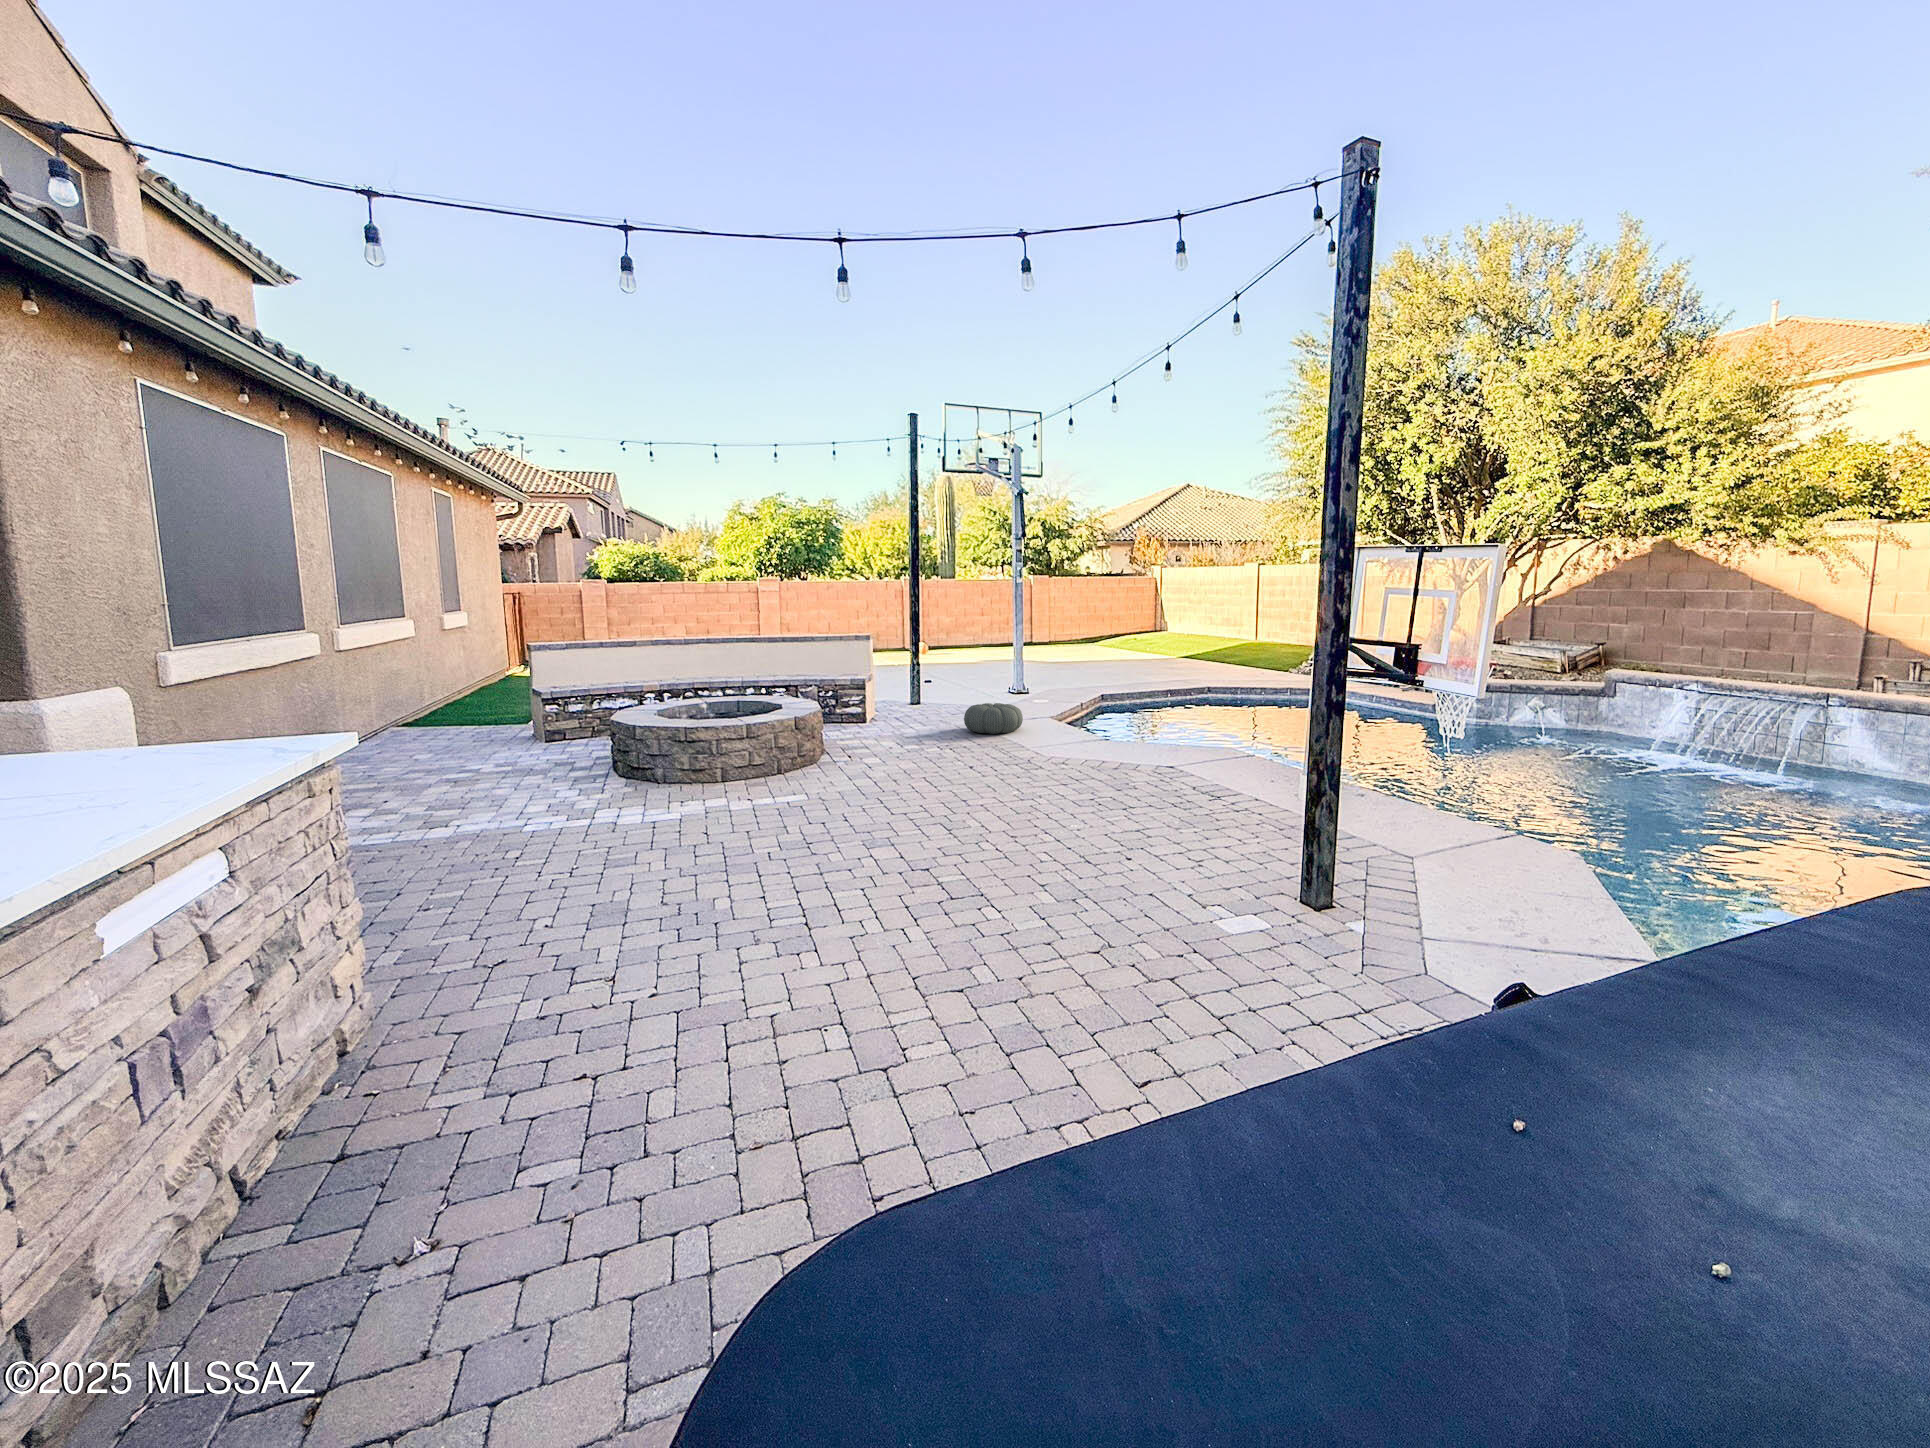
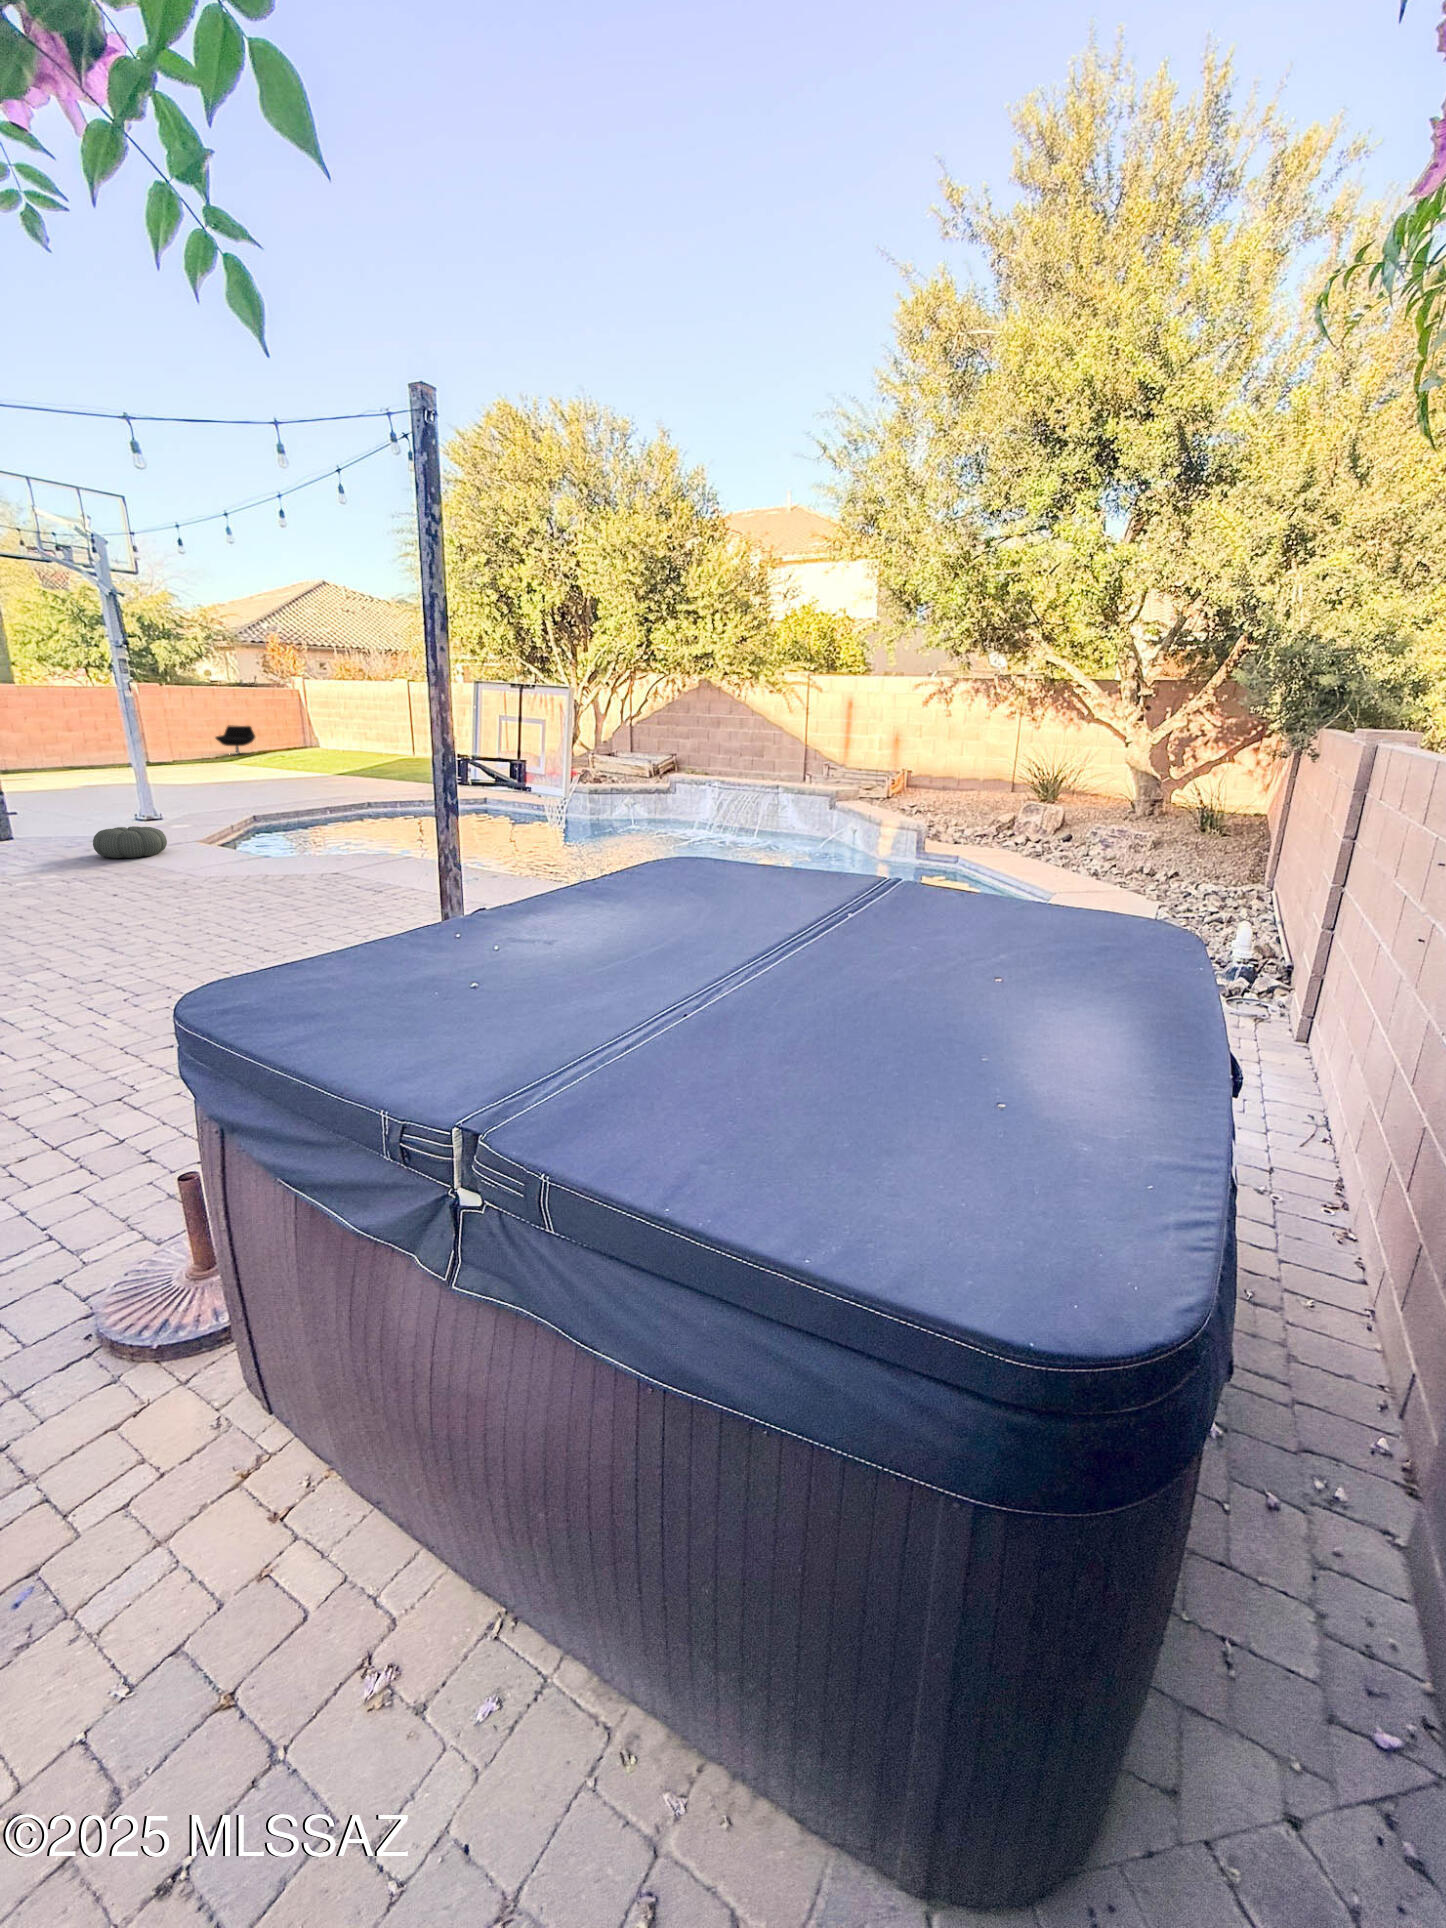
lounge chair: none [1083,611,1116,639] -> present [216,725,255,754]

